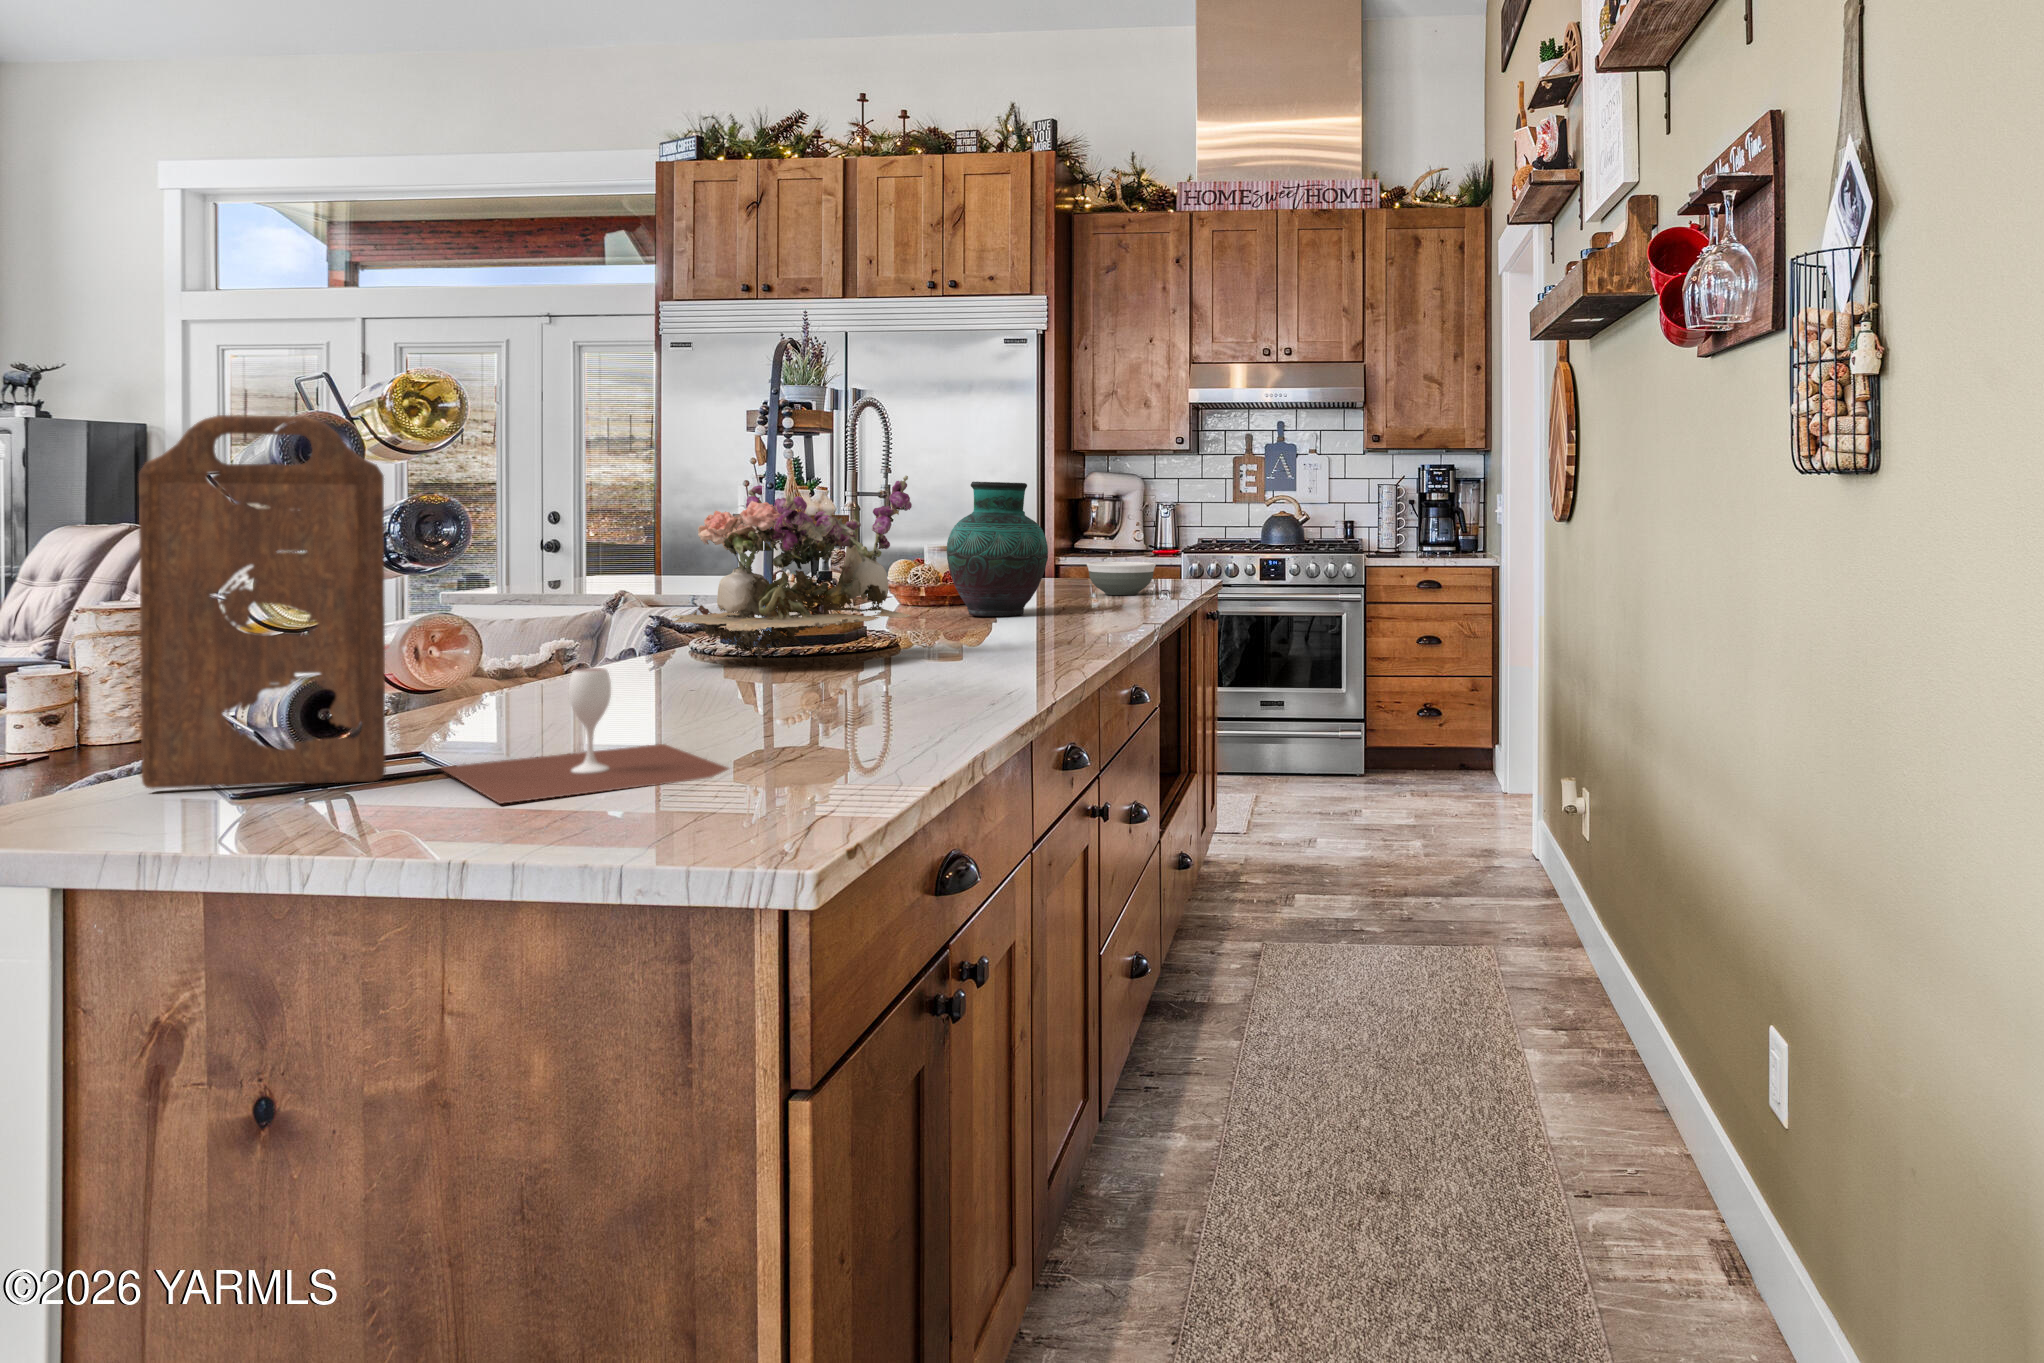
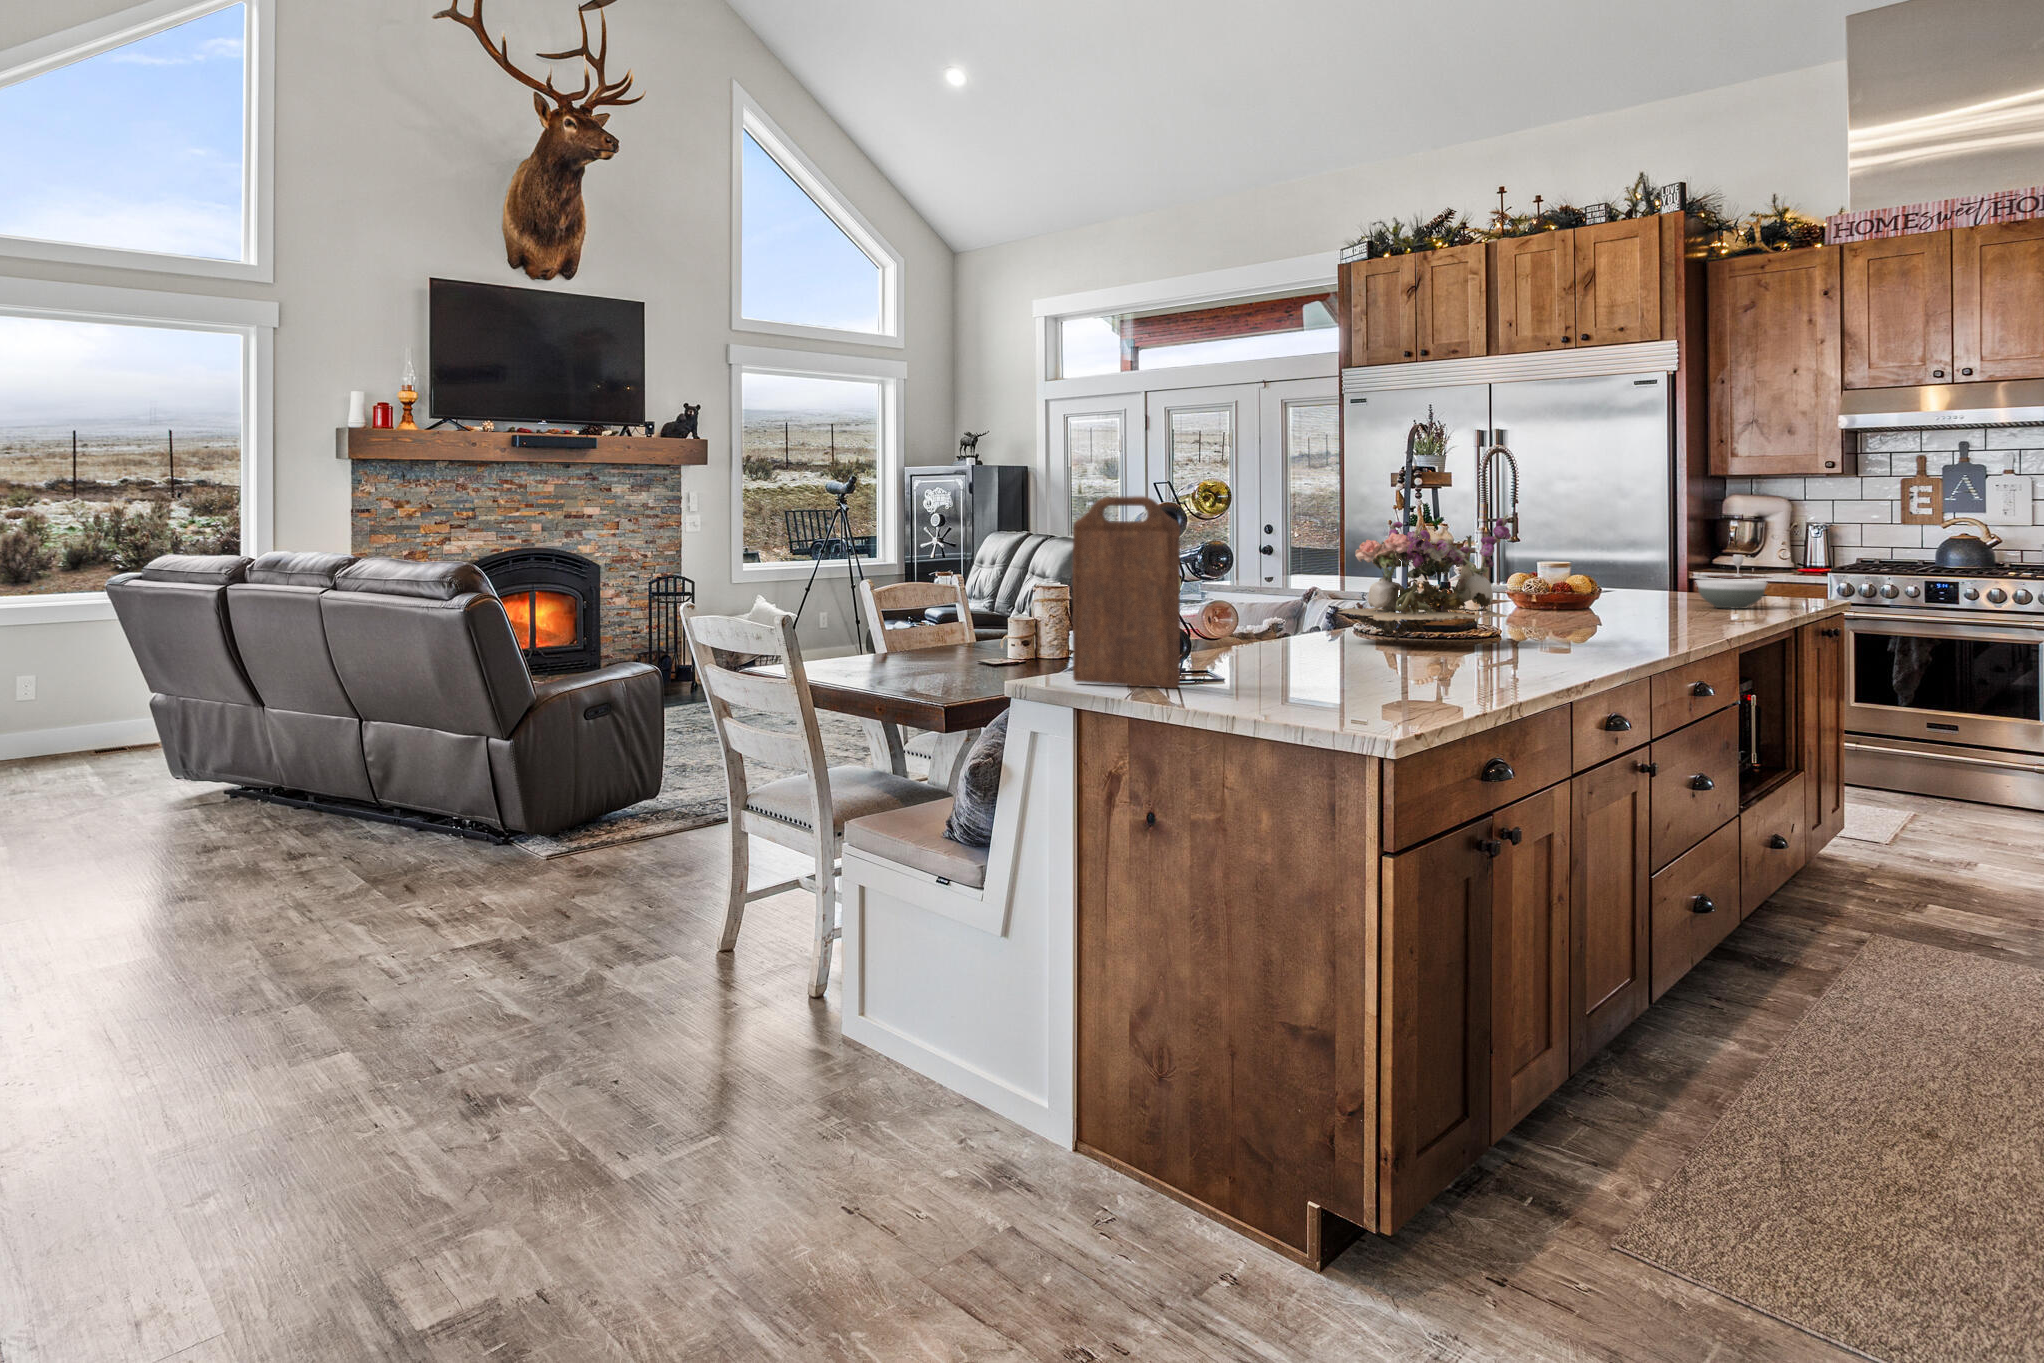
vase: present [947,482,1048,616] -> none [1555,513,1646,621]
wine glass: present [441,668,728,804] -> present [1703,555,1772,578]

